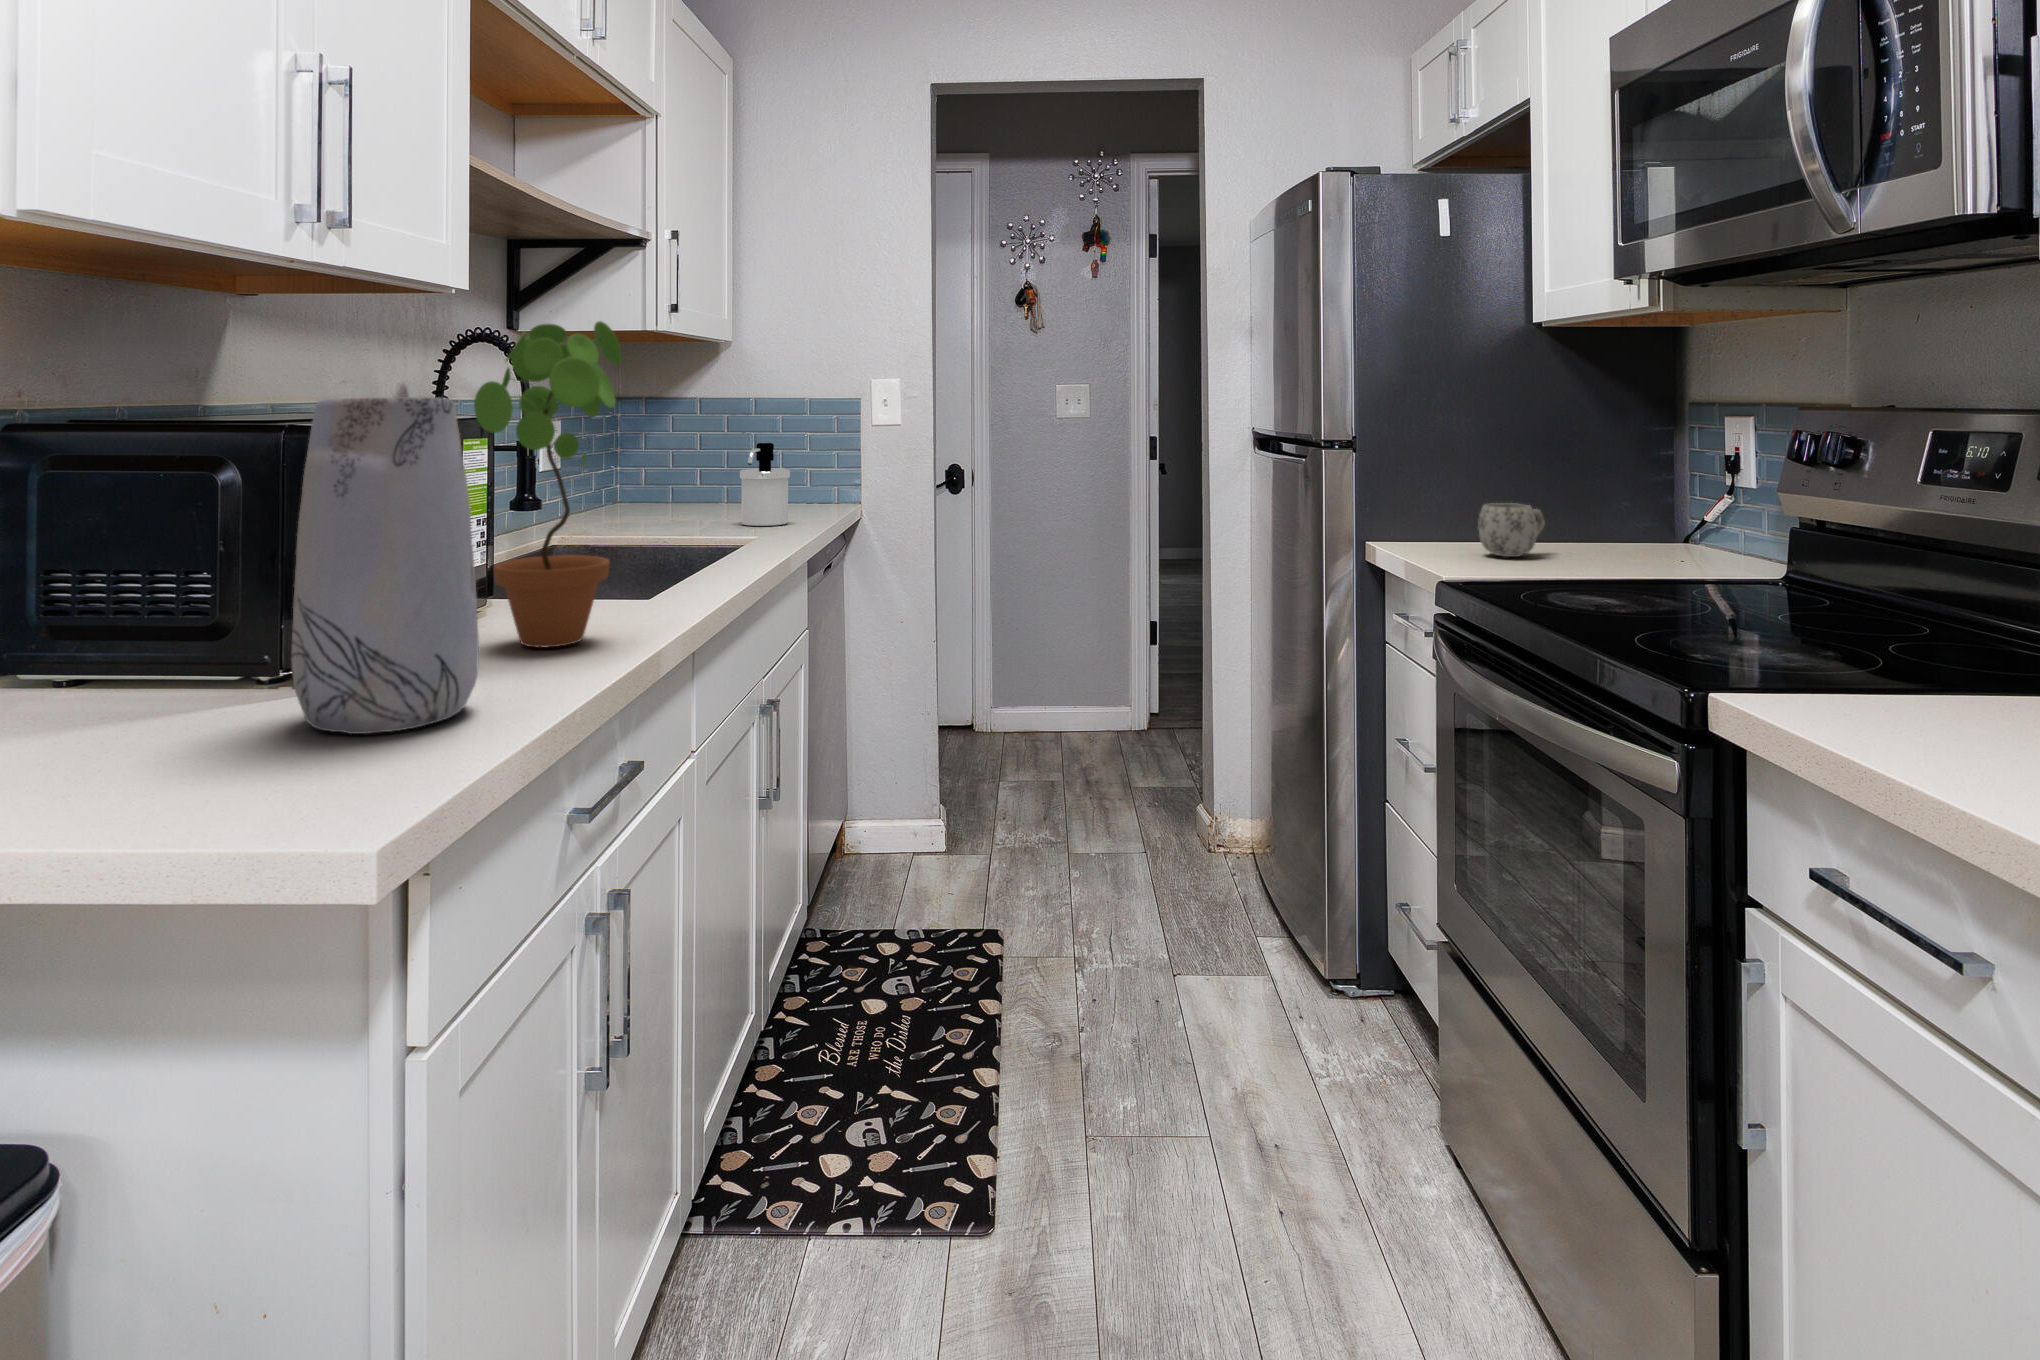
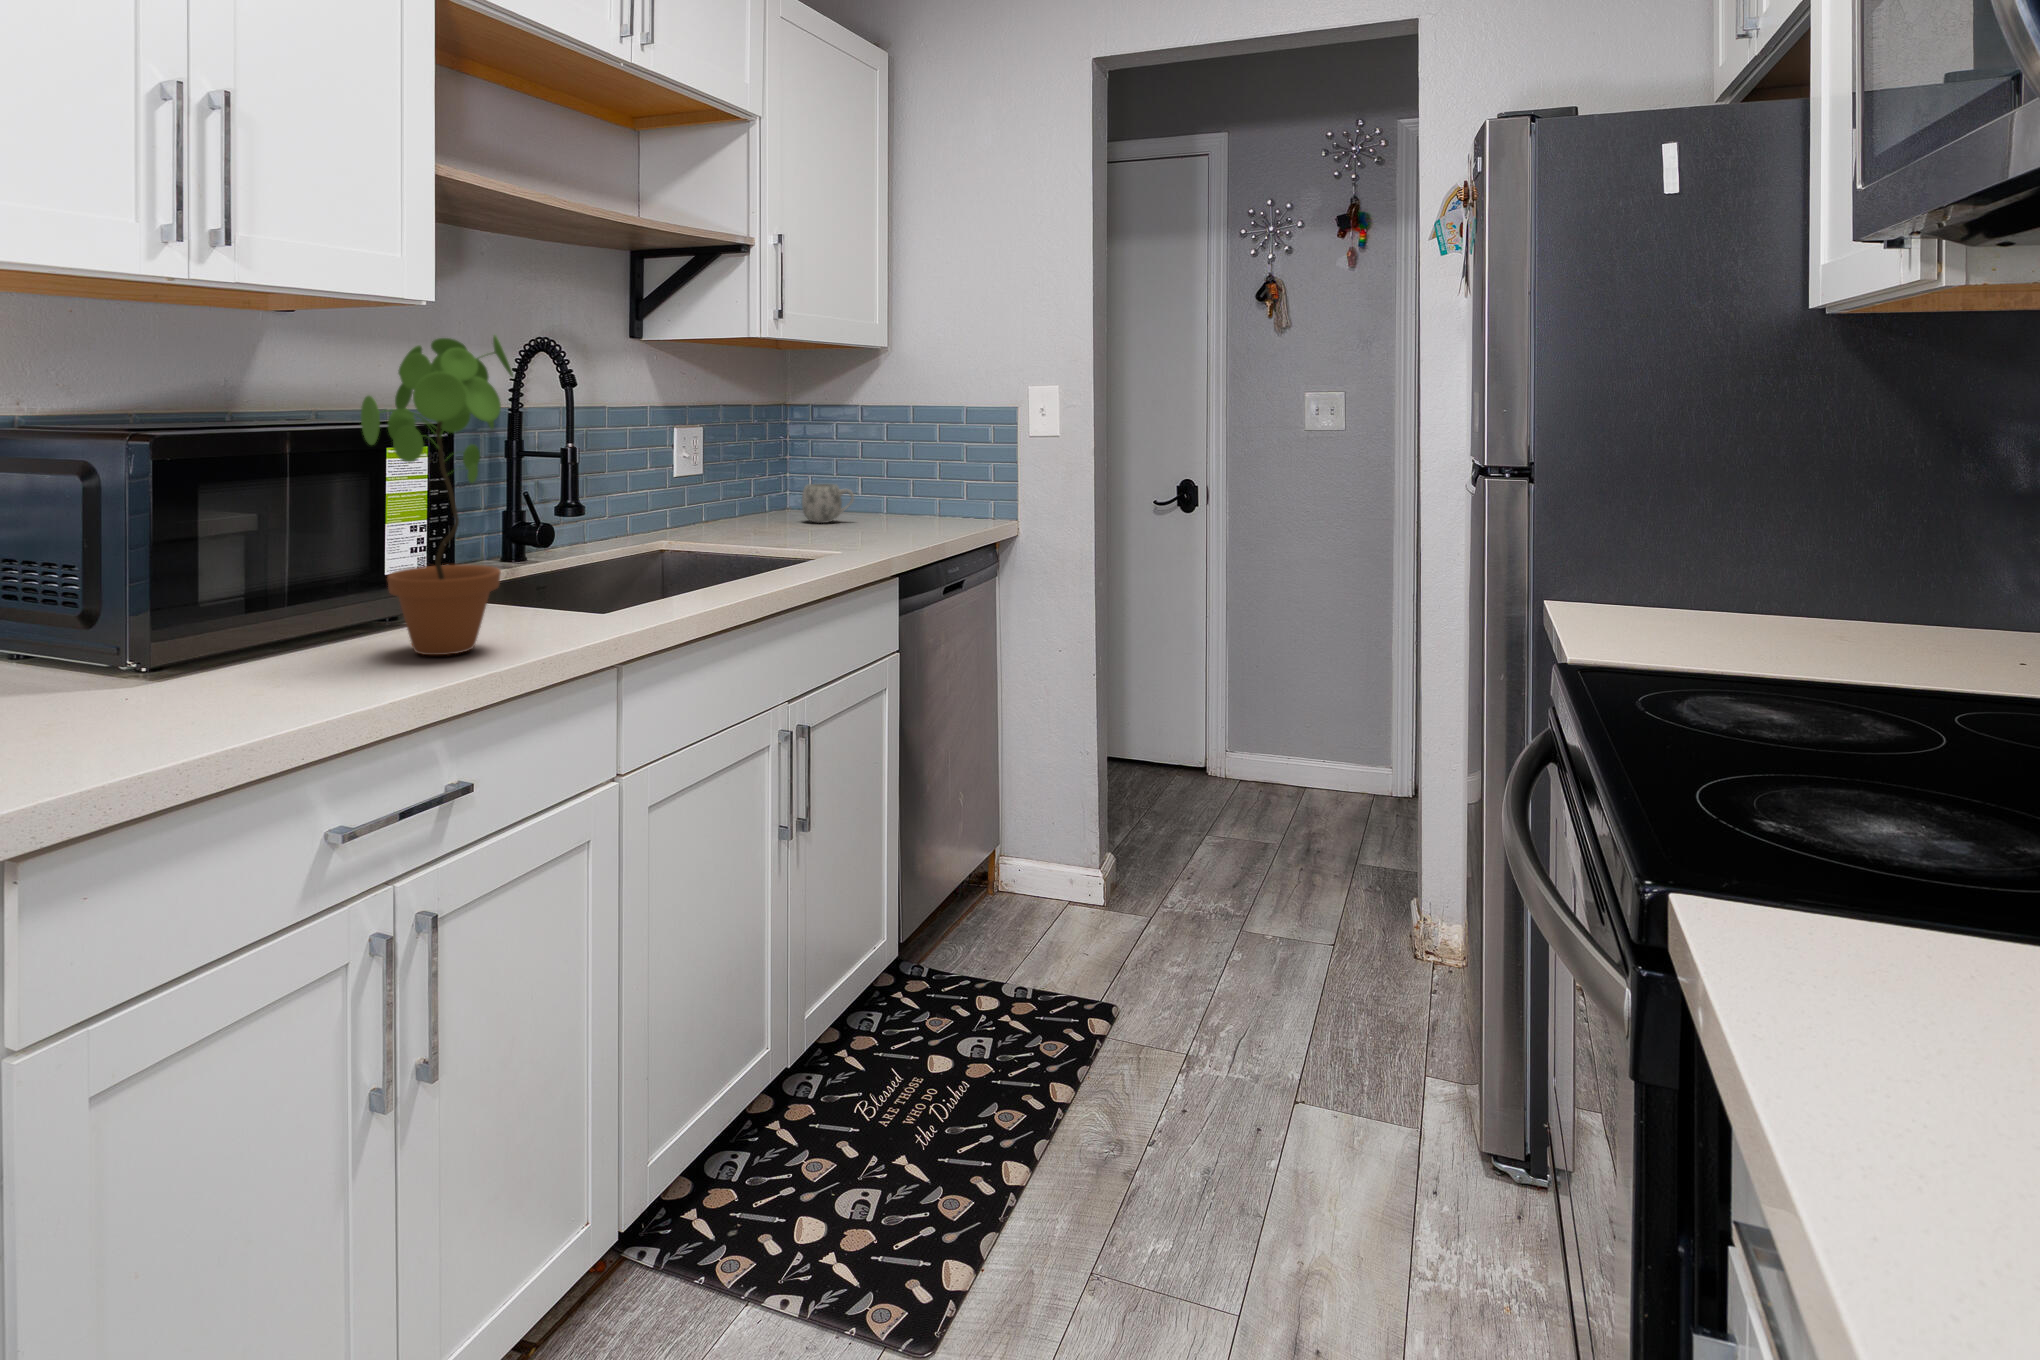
vase: present [291,397,479,734] -> none [81,414,258,728]
soap dispenser: present [740,443,790,526] -> none [868,448,923,536]
mug: present [1478,503,1545,557] -> present [802,484,854,523]

